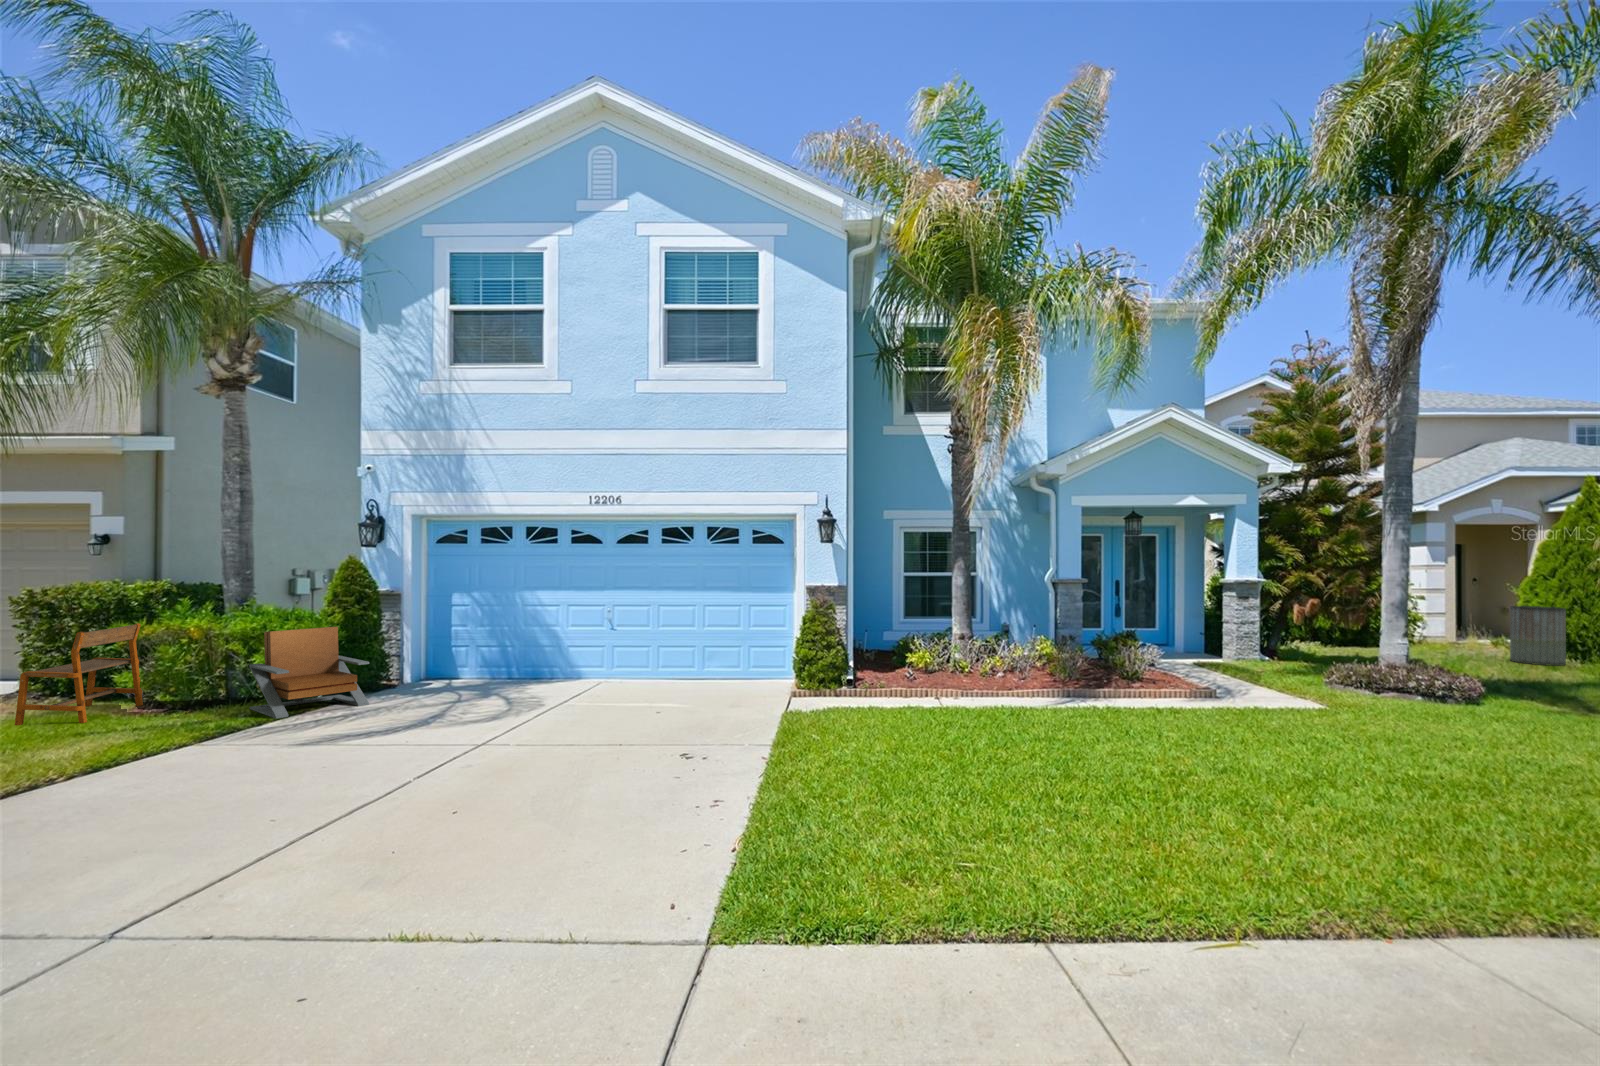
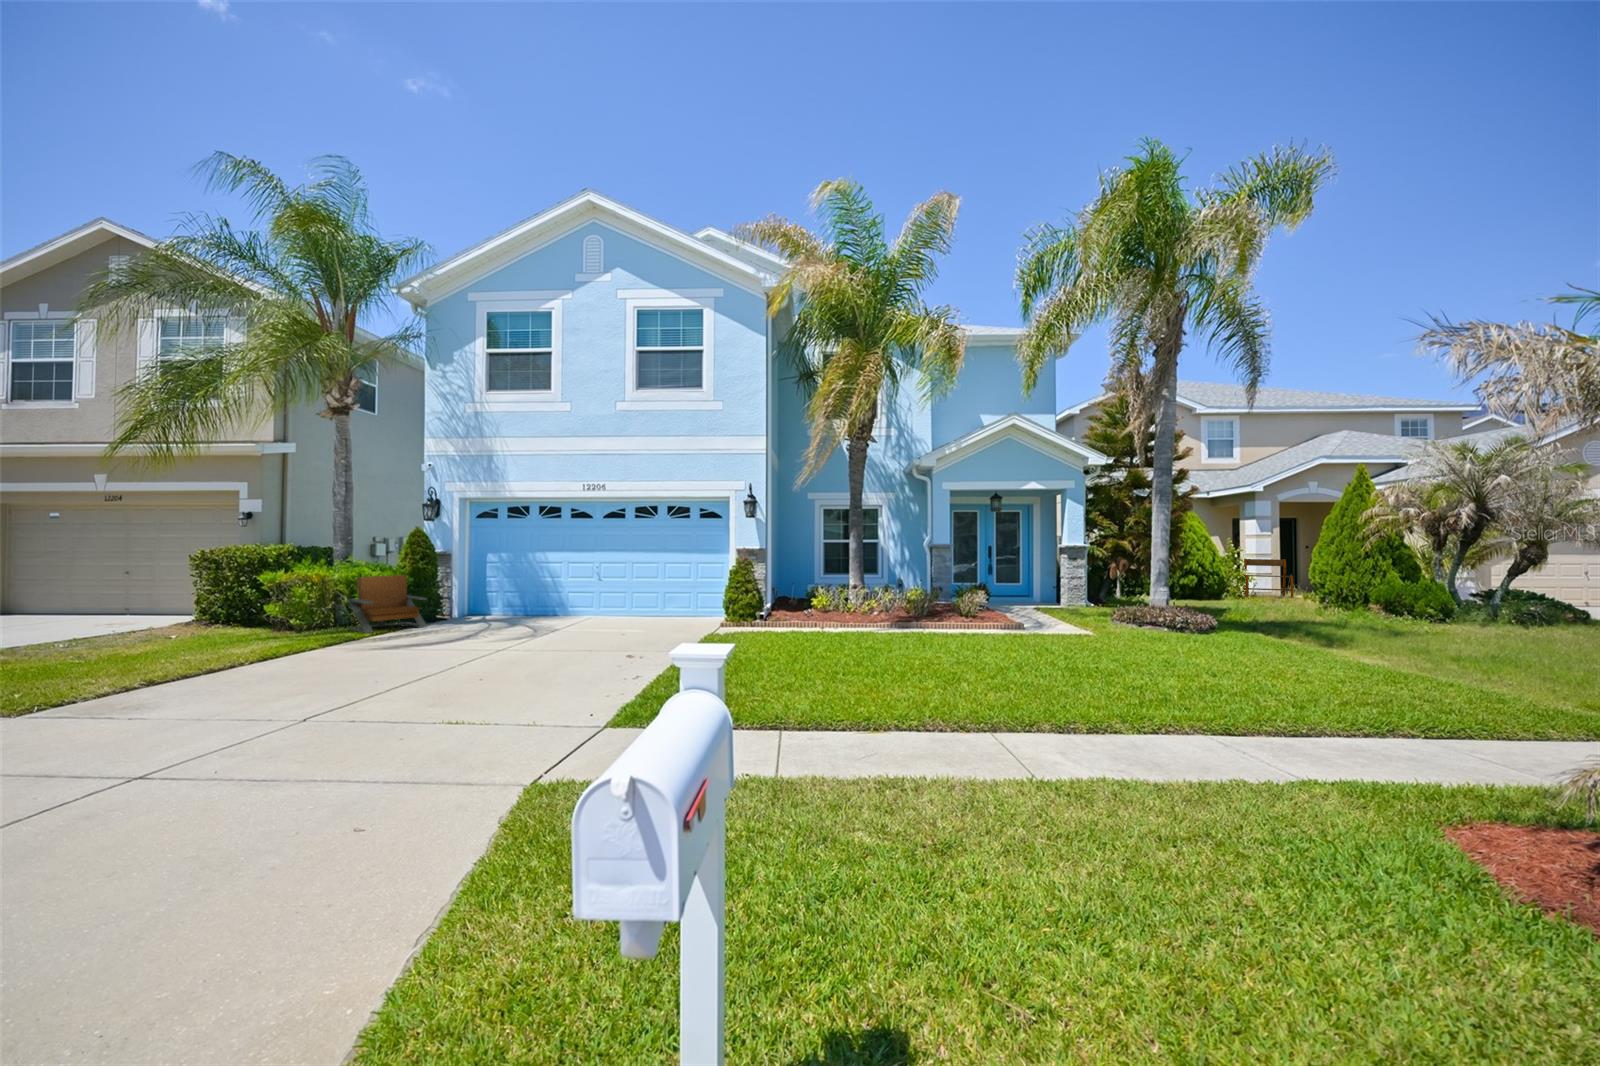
trash can: present [1510,606,1566,666] -> none [1288,565,1327,610]
bench: present [15,623,143,725] -> present [1243,559,1293,598]

